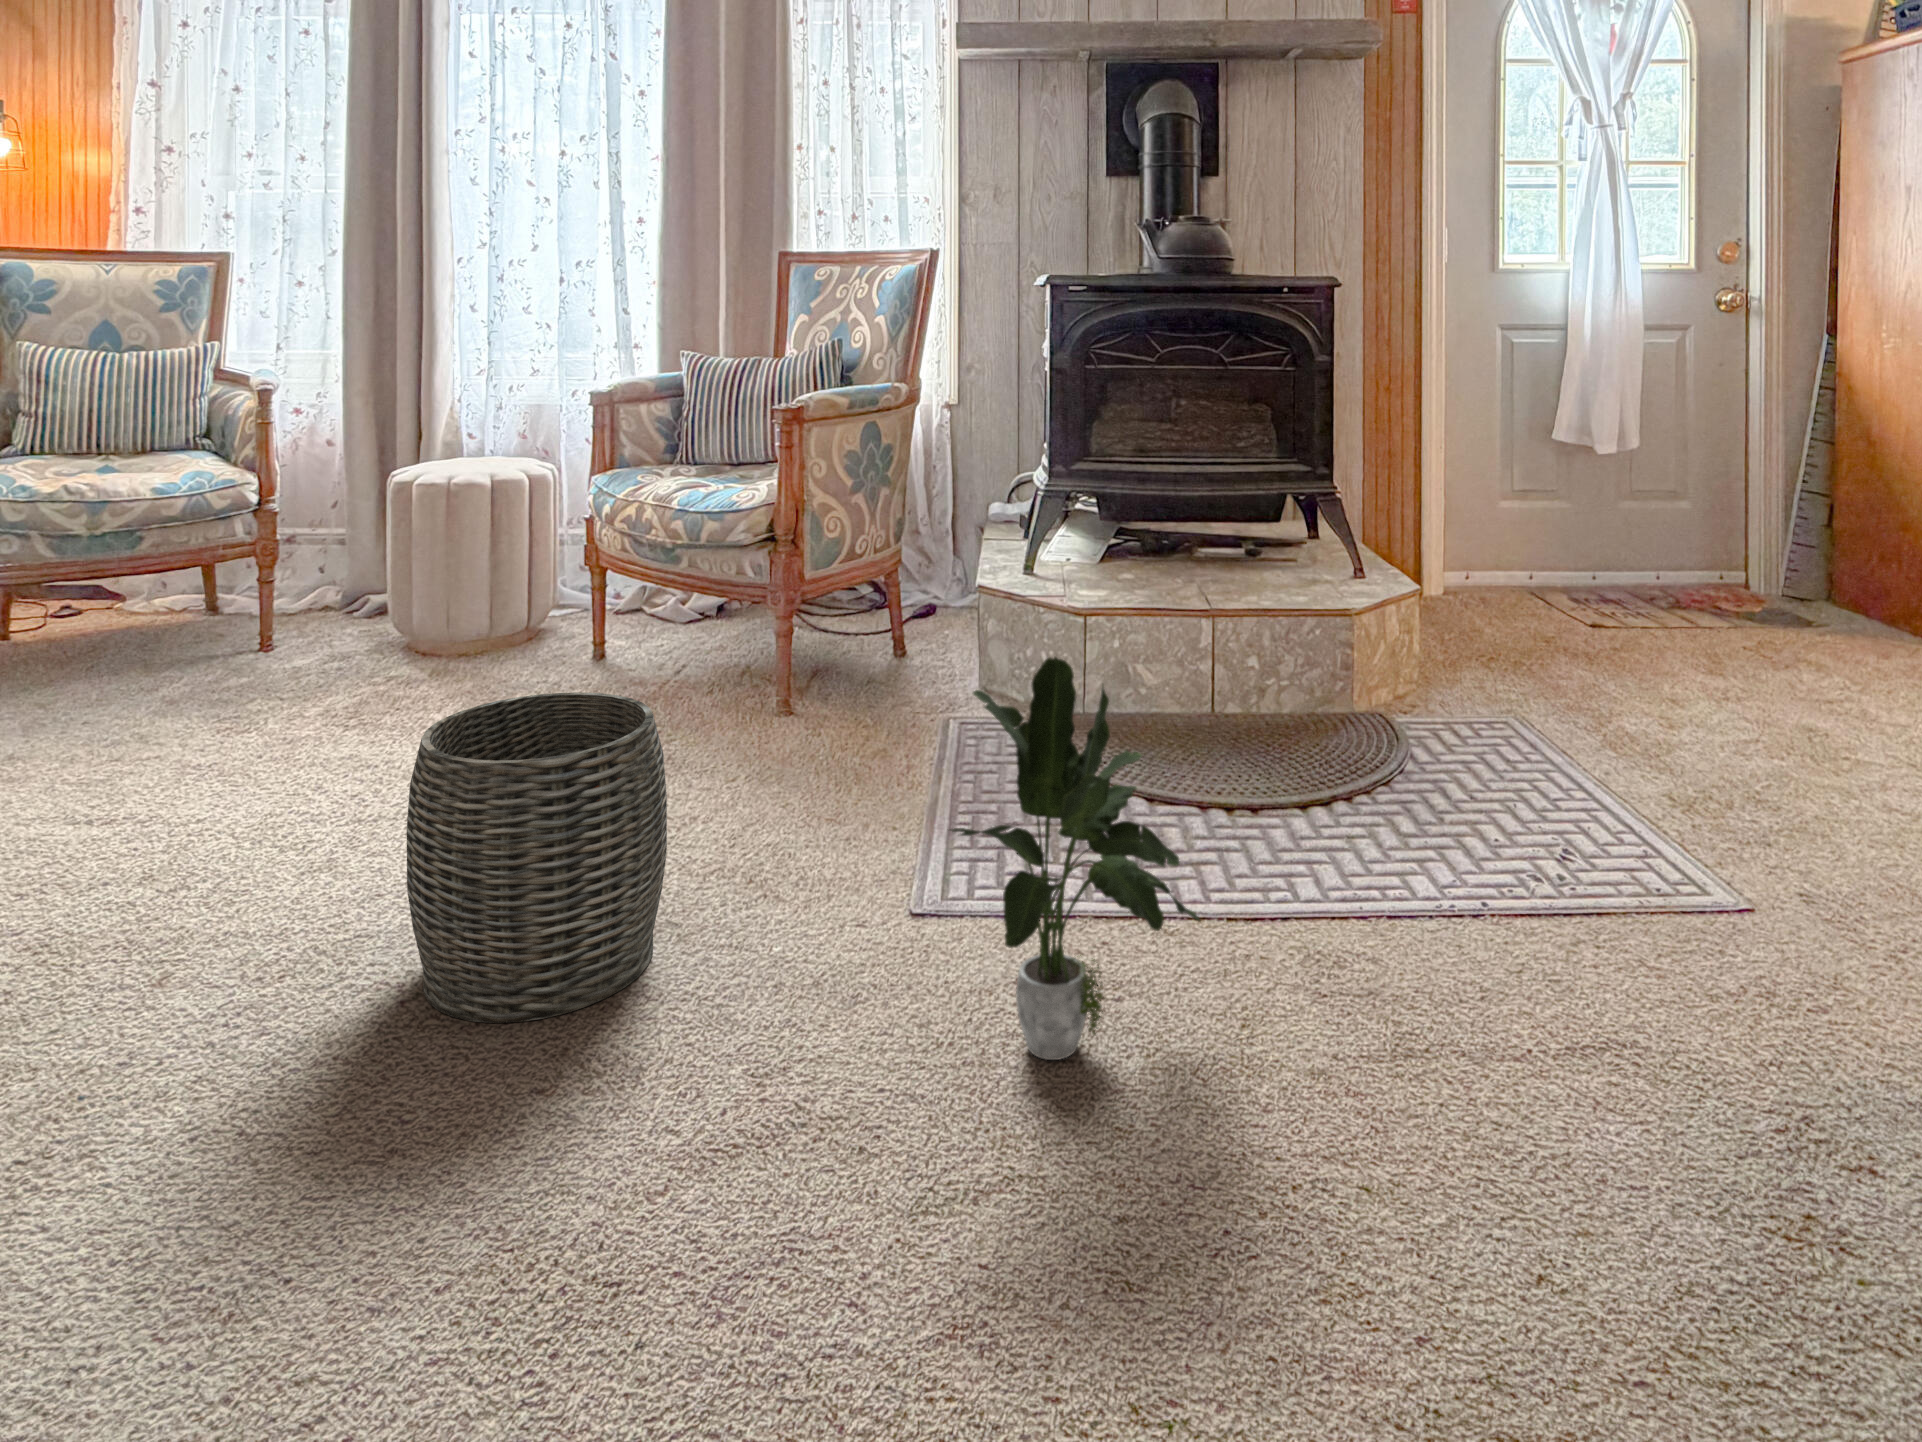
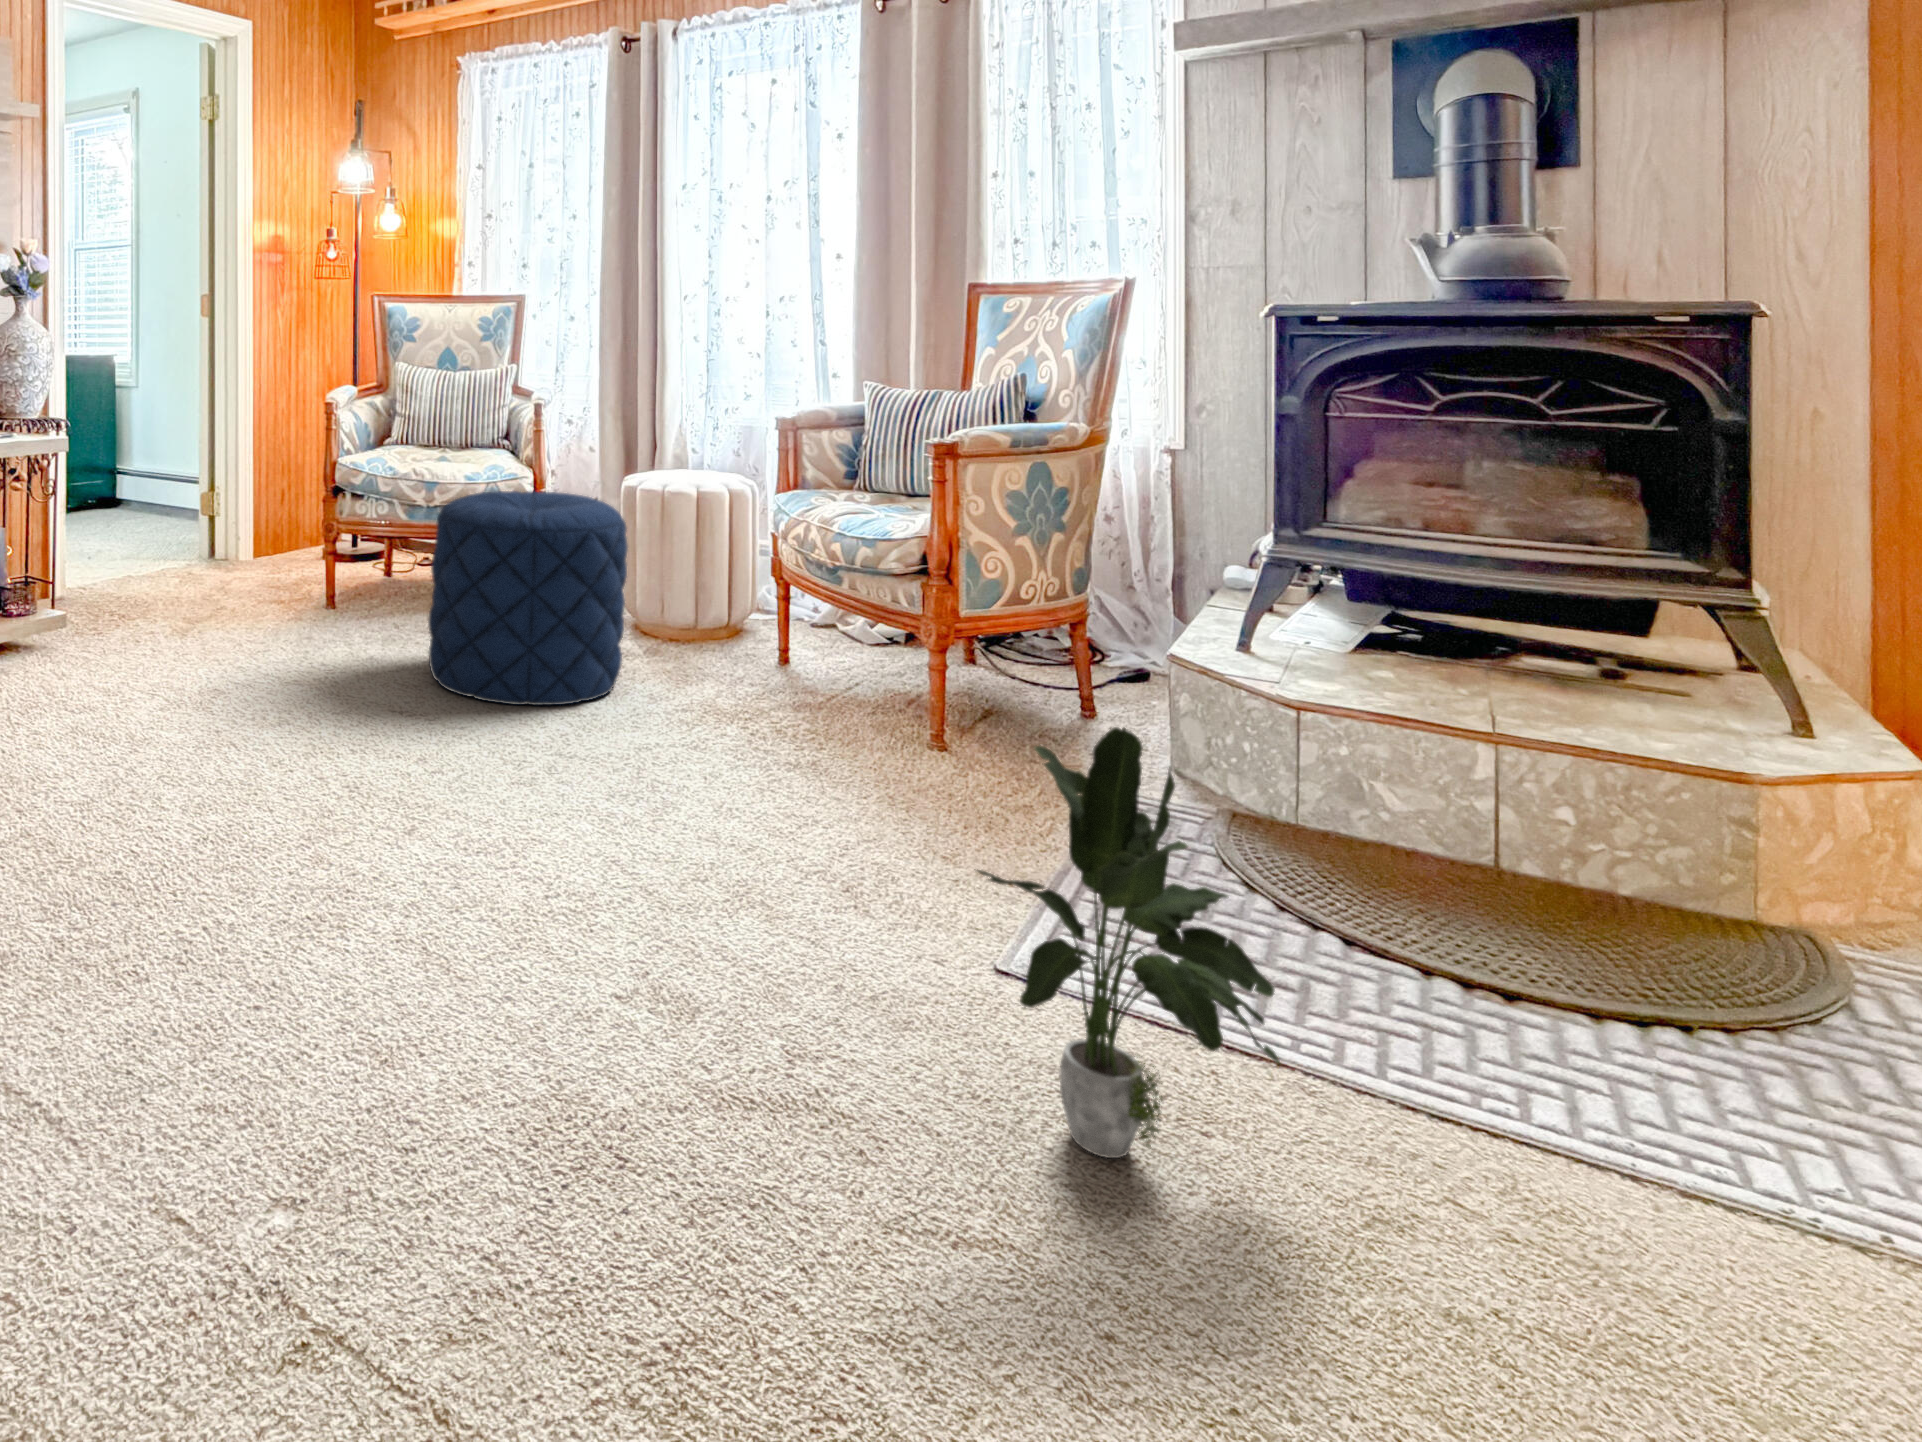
pouf: none [118,497,410,782] -> present [428,491,628,705]
woven basket: present [407,692,667,1023] -> none [554,670,762,944]

